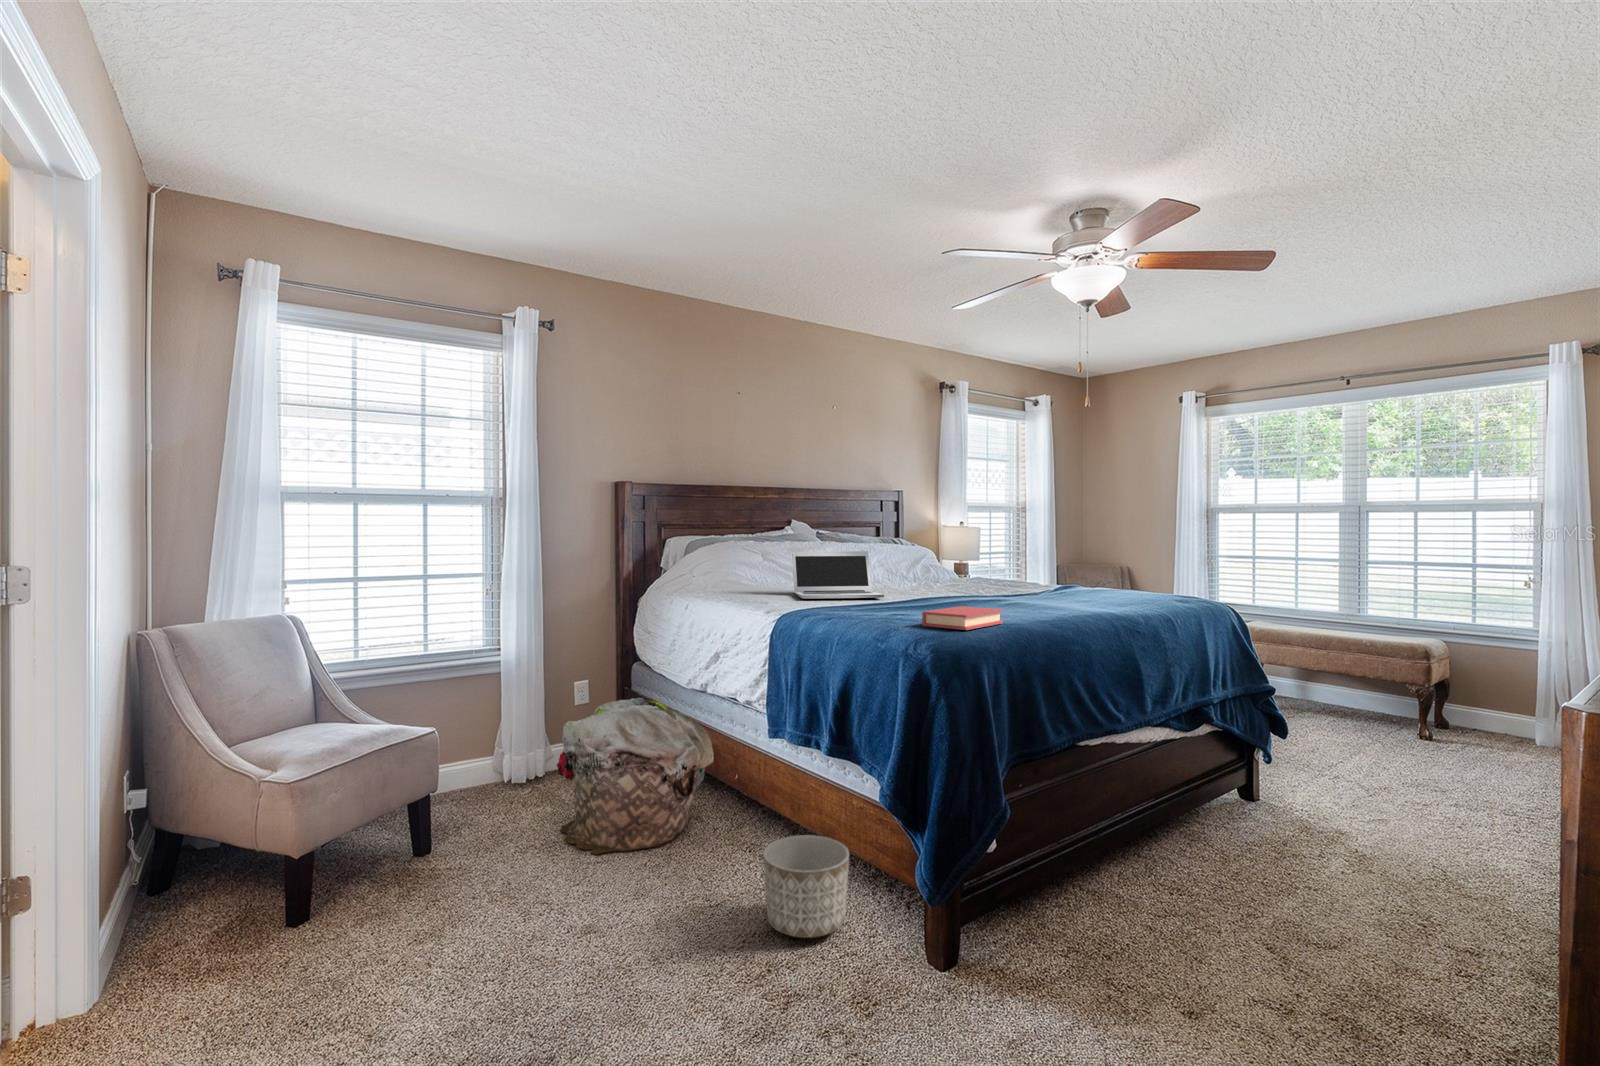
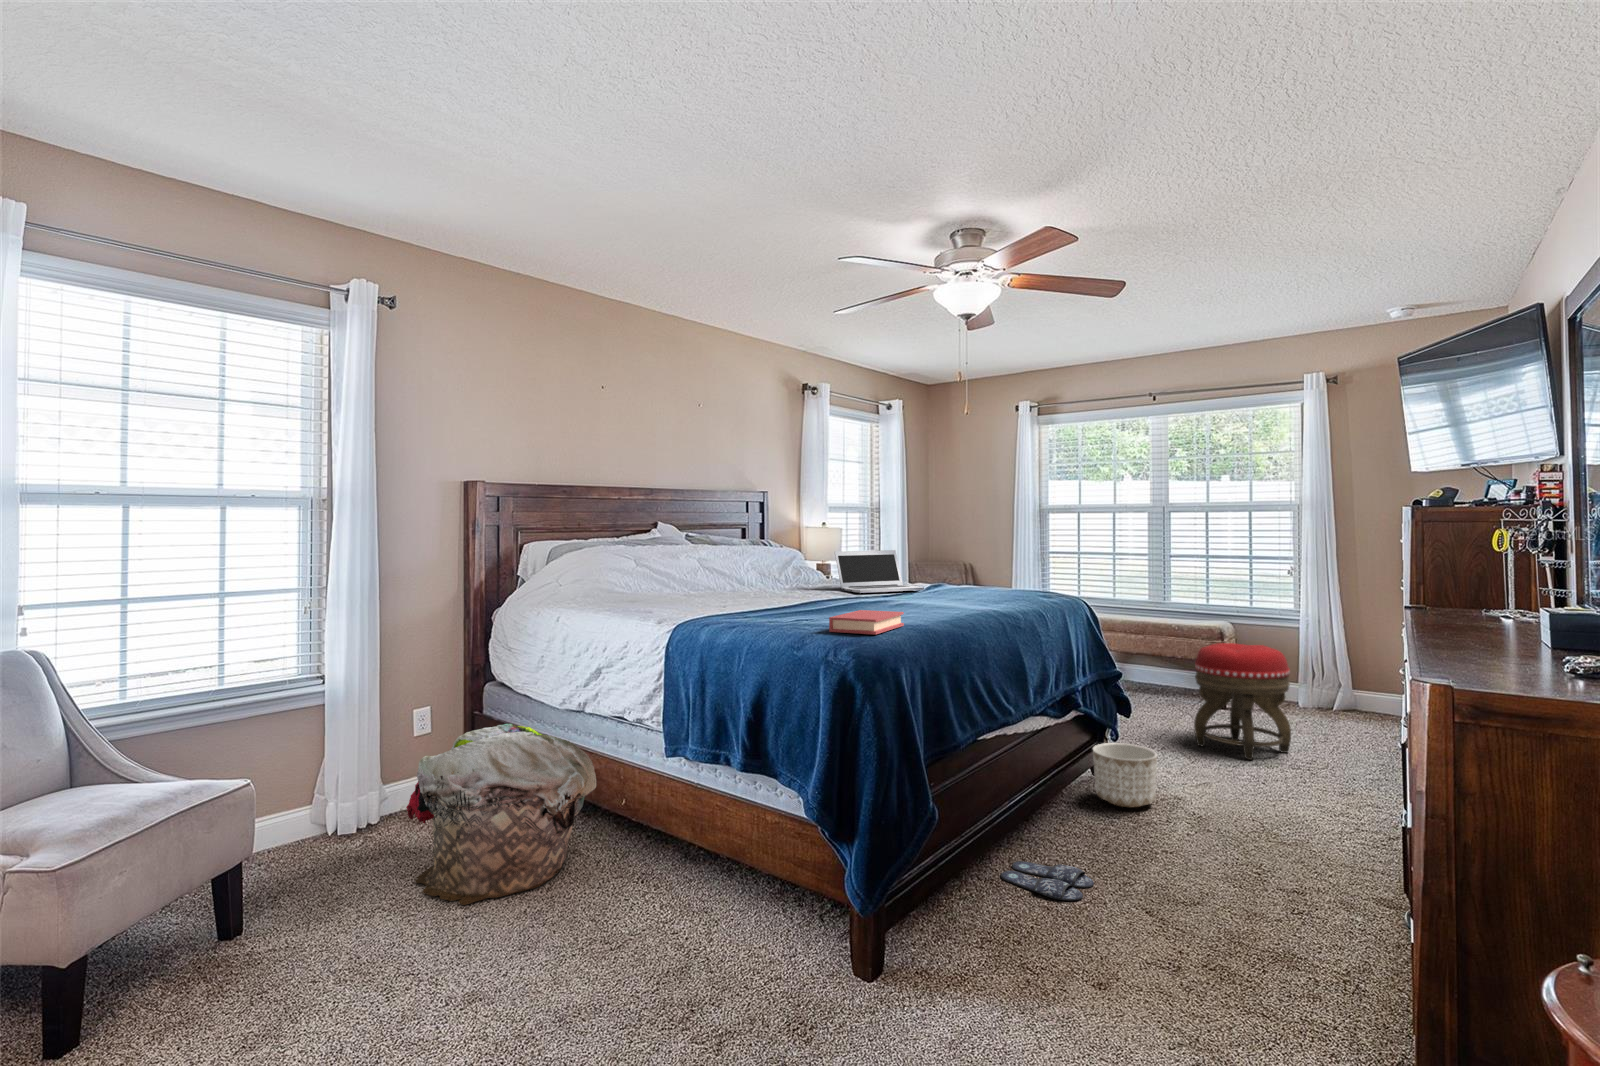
laptop: present [792,551,884,599] -> present [835,550,924,593]
footstool: none [1379,662,1506,797] -> present [1194,643,1291,760]
planter: present [763,835,849,938] -> present [1093,743,1157,807]
slippers: none [1107,876,1212,923] -> present [1001,861,1094,900]

